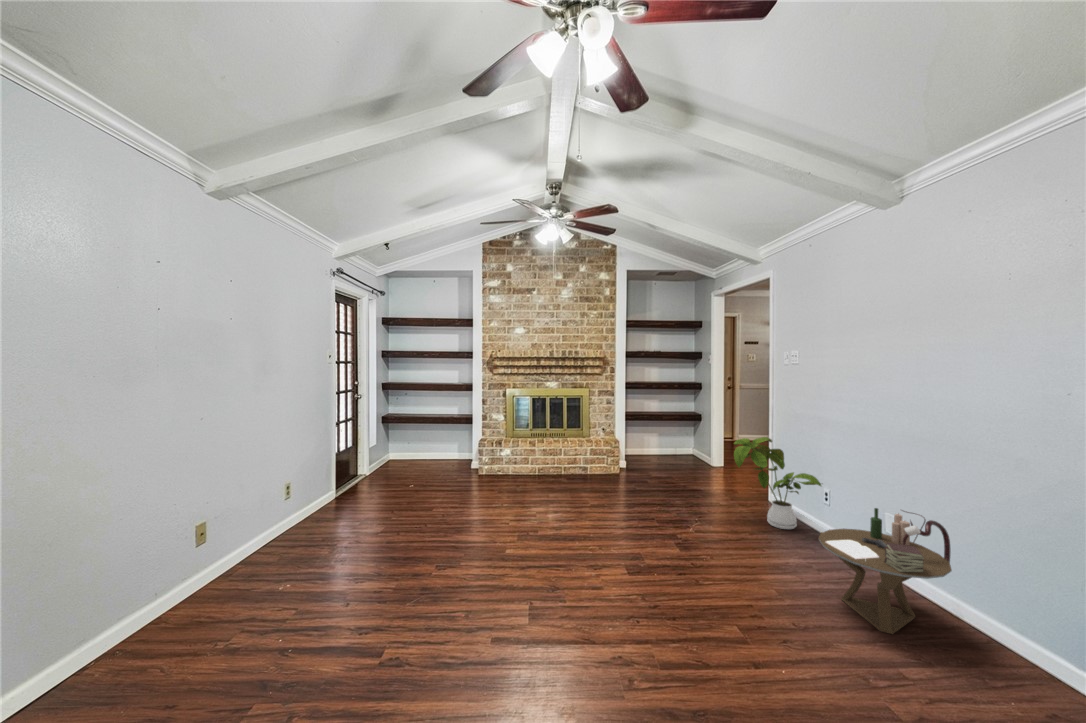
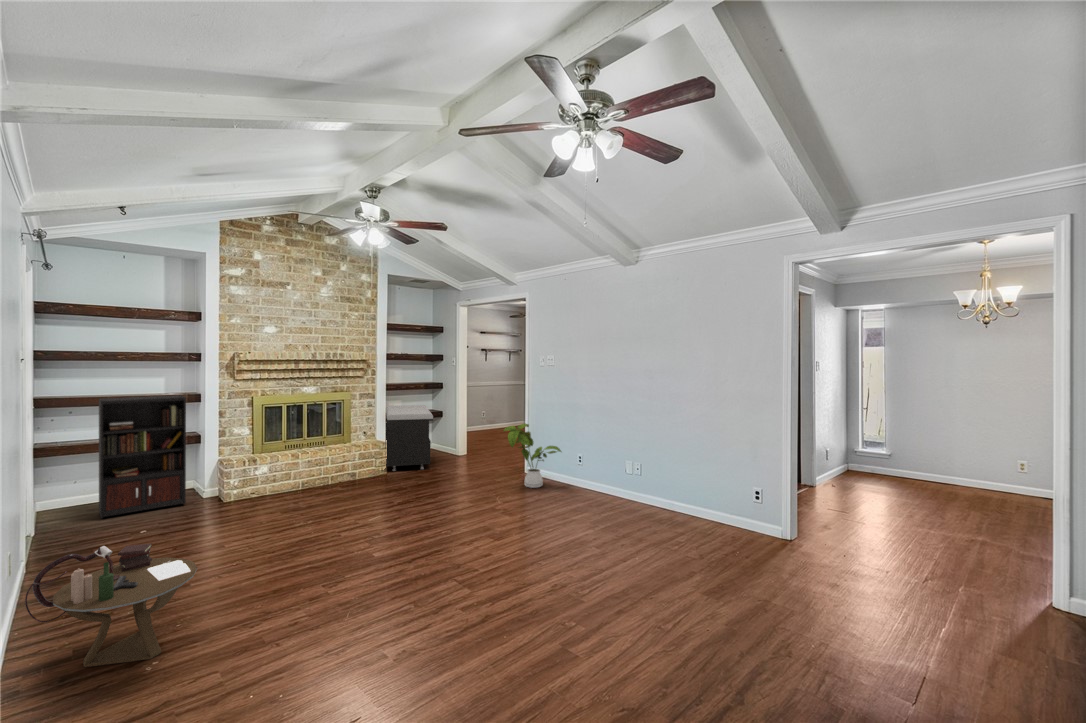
bookcase: none [401,385,472,472] -> present [99,395,197,518]
storage bench: none [621,405,678,475] -> present [385,405,433,471]
side table: present [819,508,952,634] -> present [25,544,197,667]

